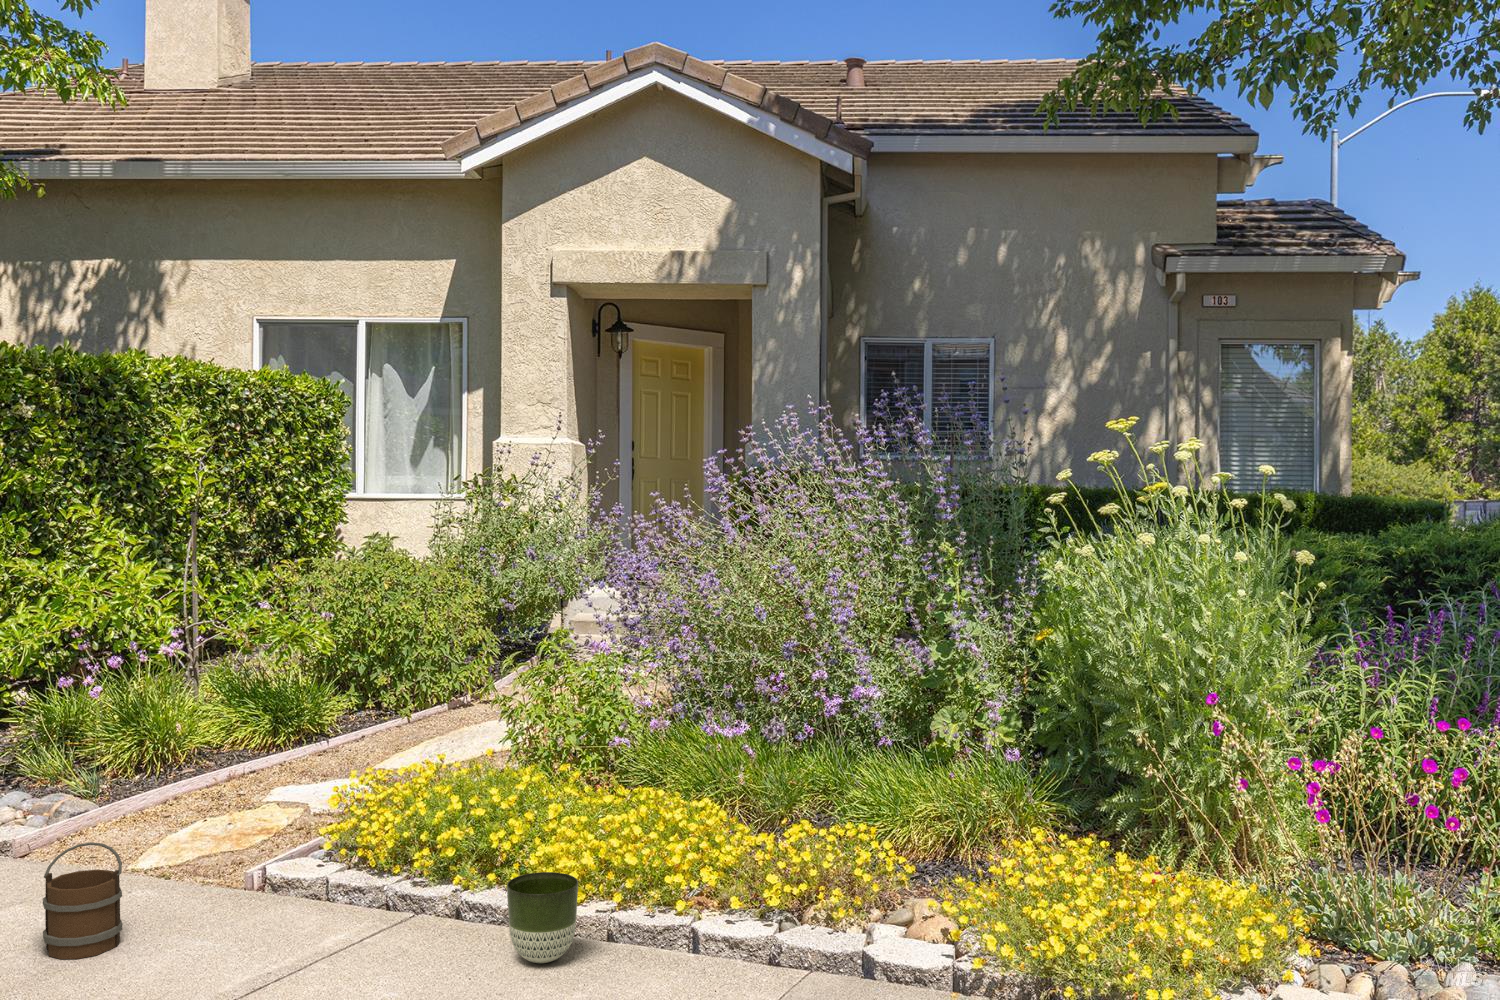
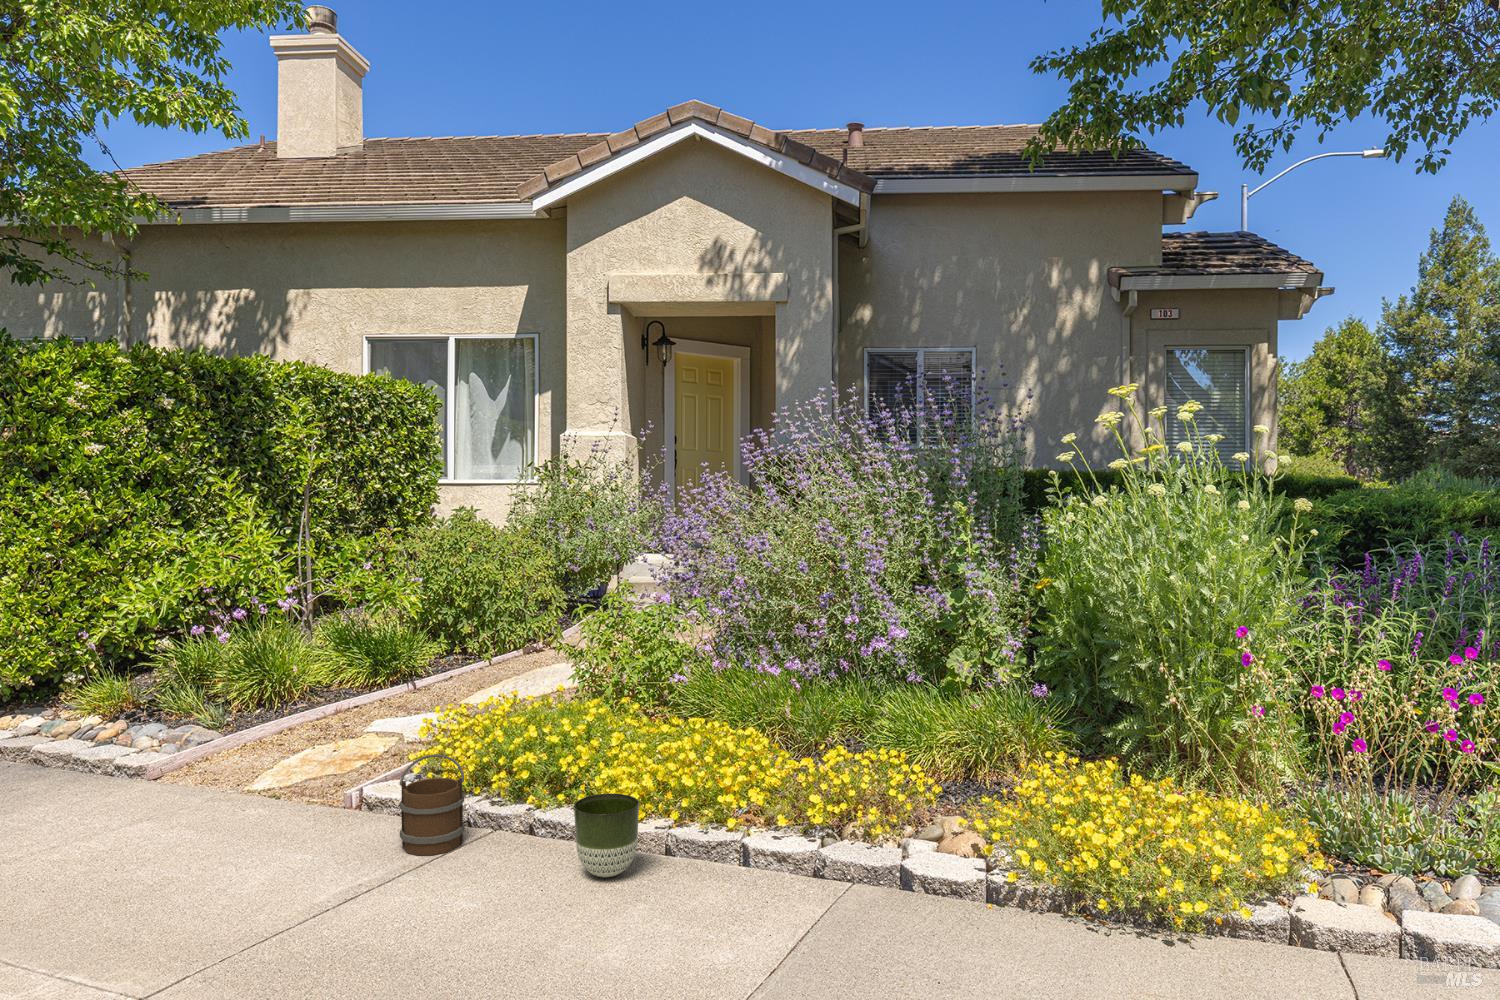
bucket: present [43,842,123,959] -> present [399,754,465,855]

